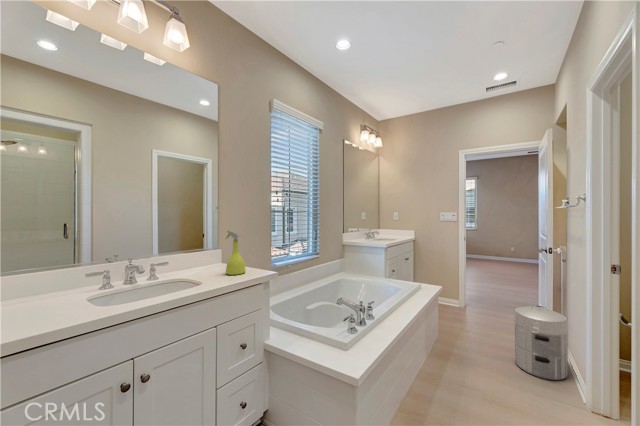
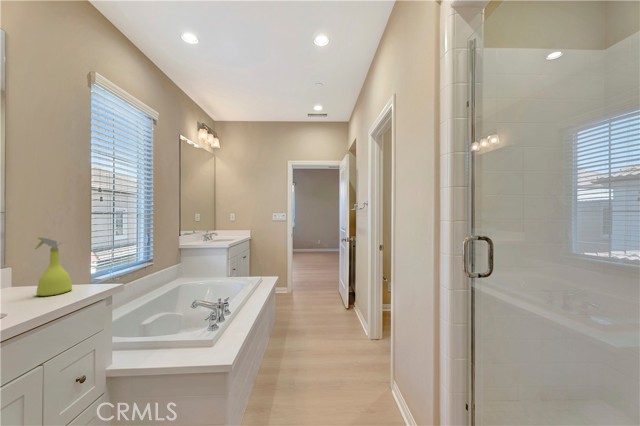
waste bin: present [514,306,568,380] -> none [330,278,359,328]

